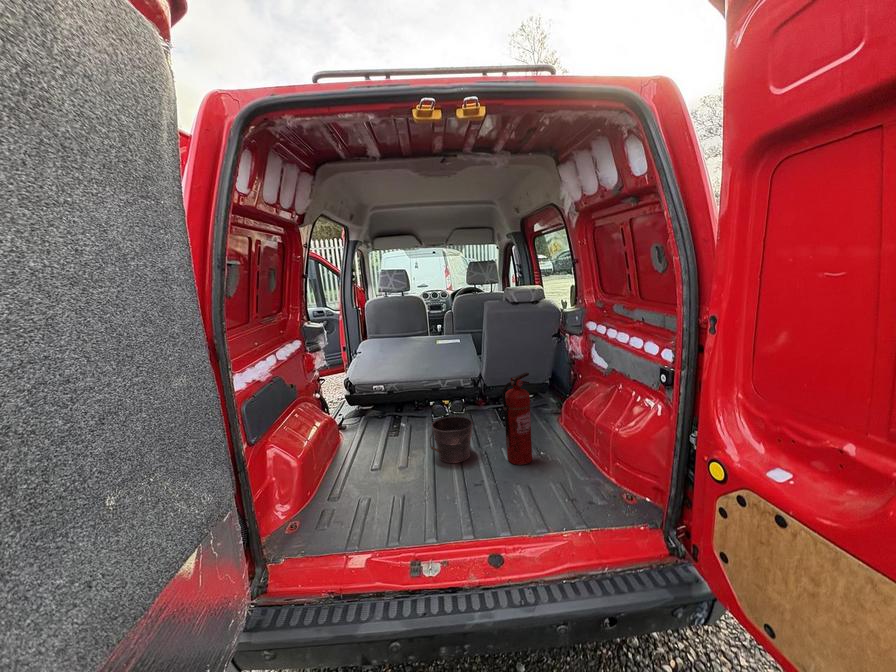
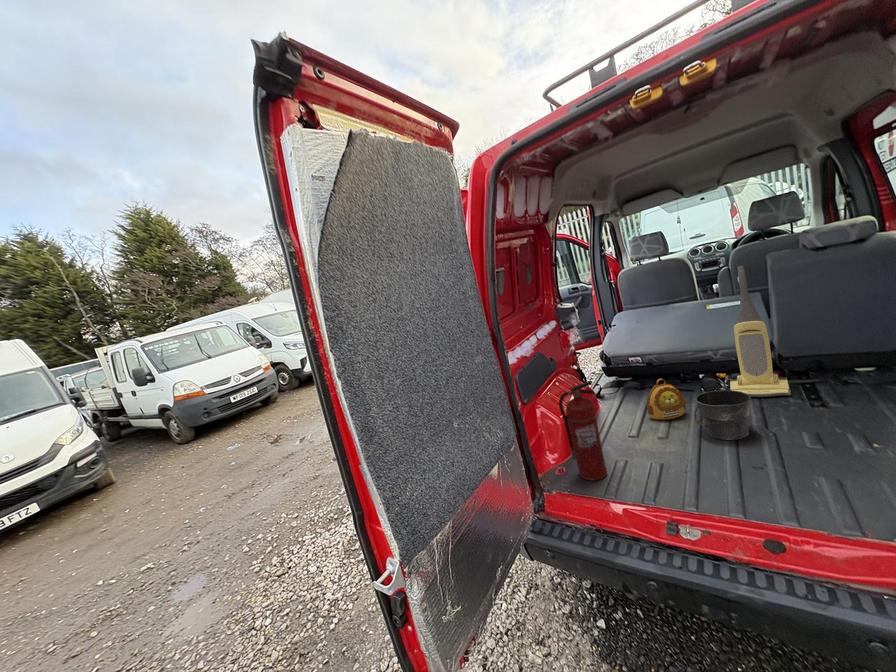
vacuum cleaner: none [454,308,495,422] -> present [730,266,791,397]
fire extinguisher: present [502,372,532,465] -> present [559,381,607,480]
backpack: none [388,407,421,449] -> present [647,379,686,420]

